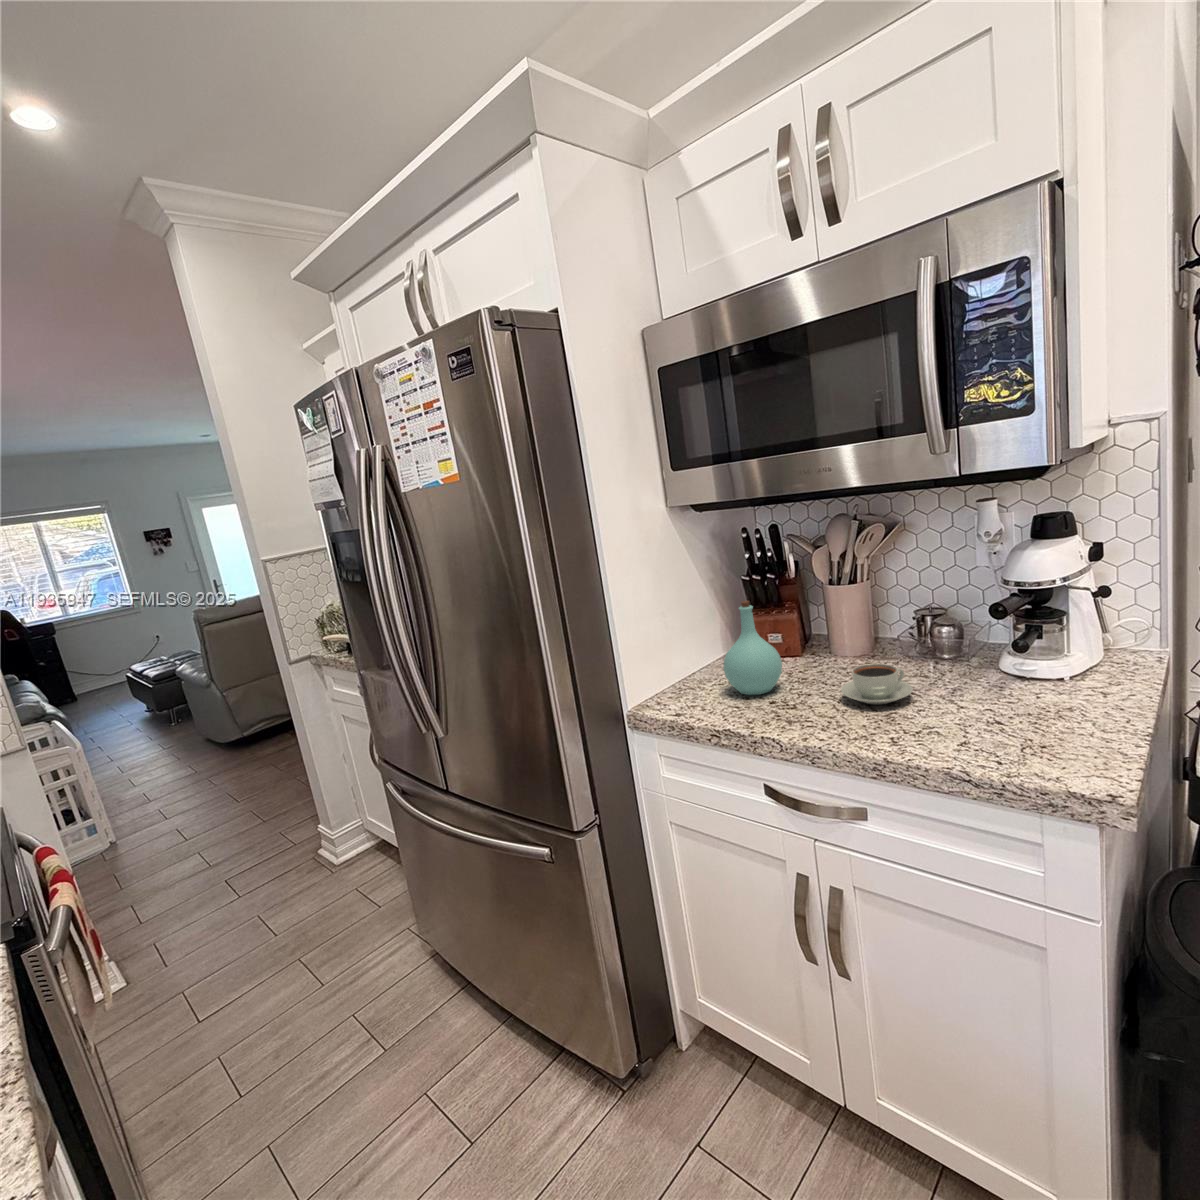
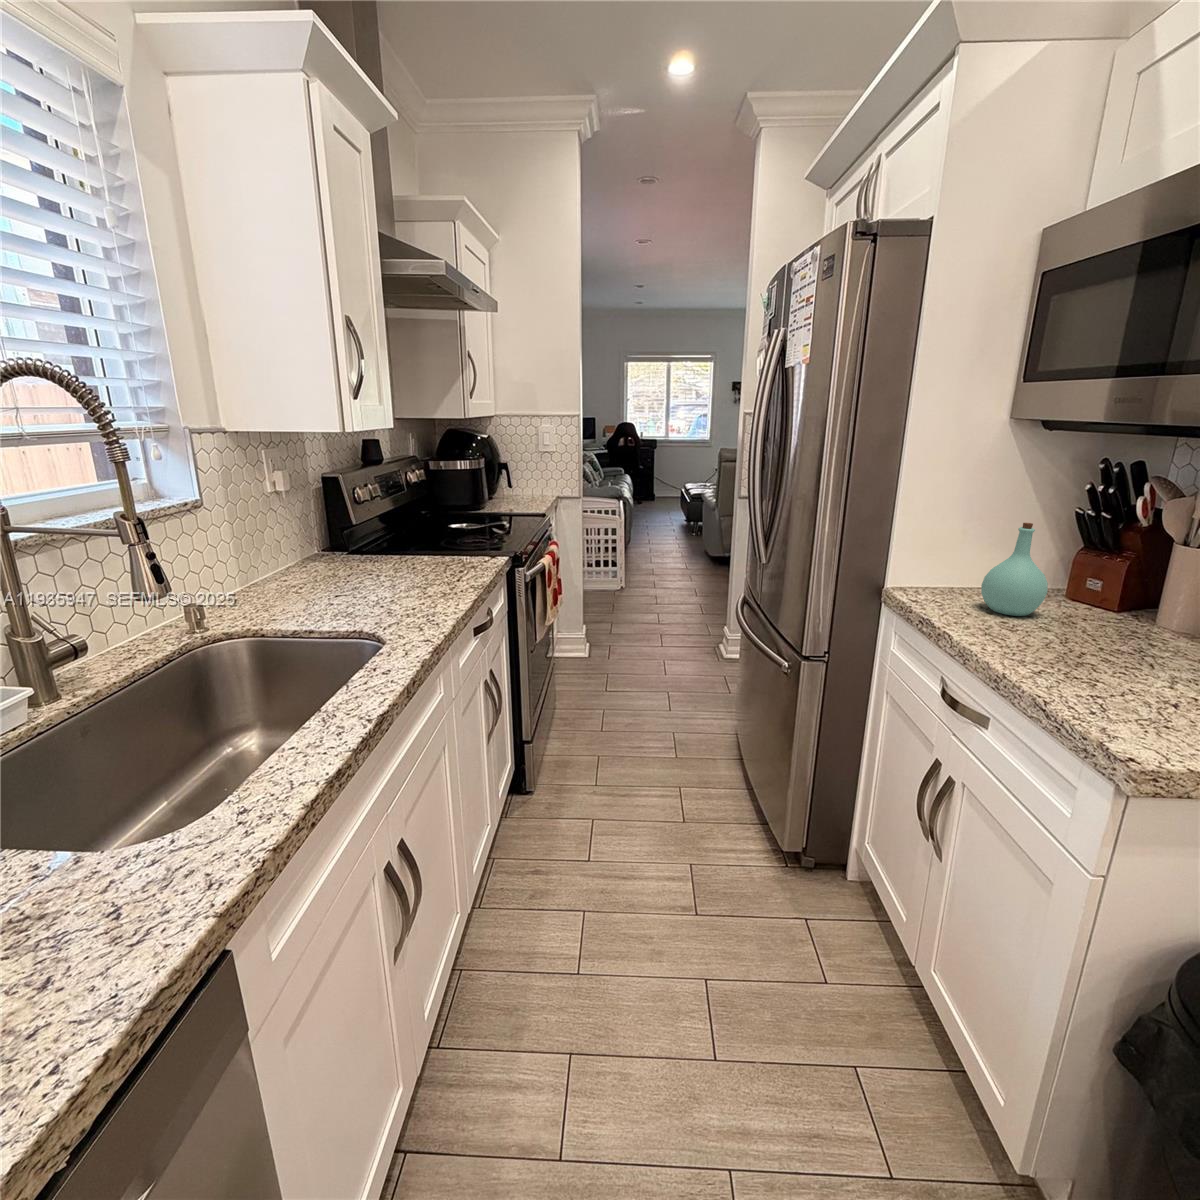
coffee cup: present [841,664,913,704] -> none [1062,617,1149,660]

